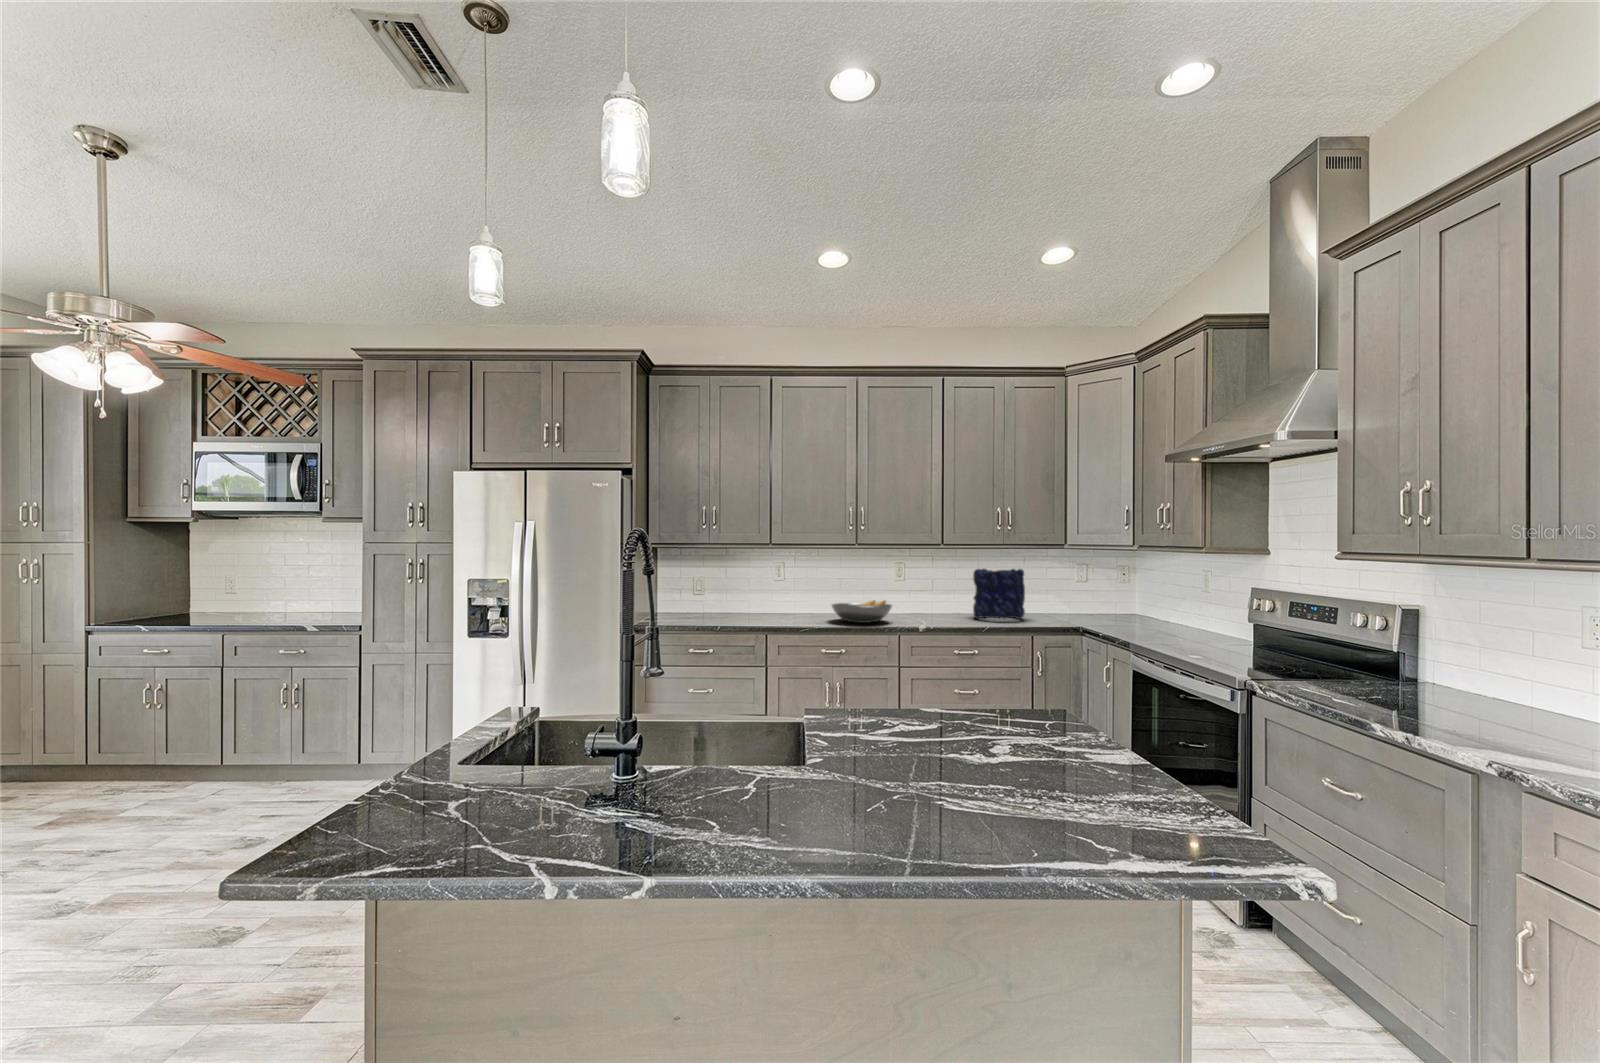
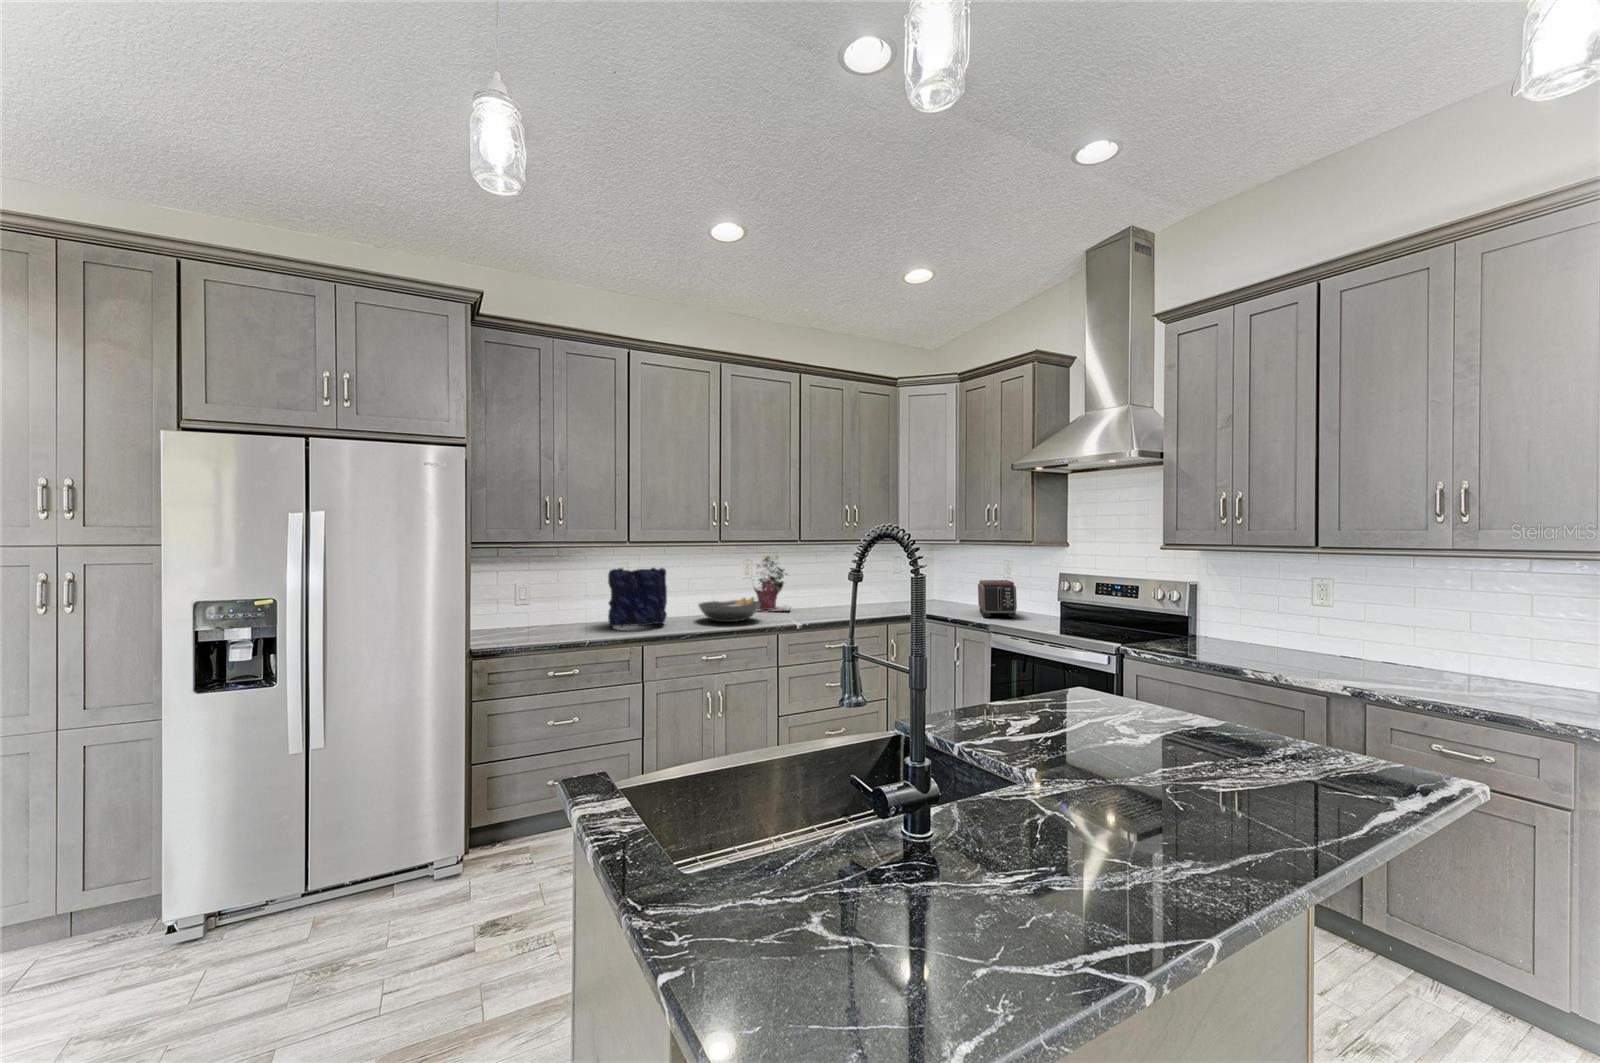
potted plant: none [899,559,956,618] -> present [754,556,790,611]
vase: present [973,569,1025,619] -> present [608,568,667,627]
toaster: none [1149,596,1209,641] -> present [978,580,1017,617]

